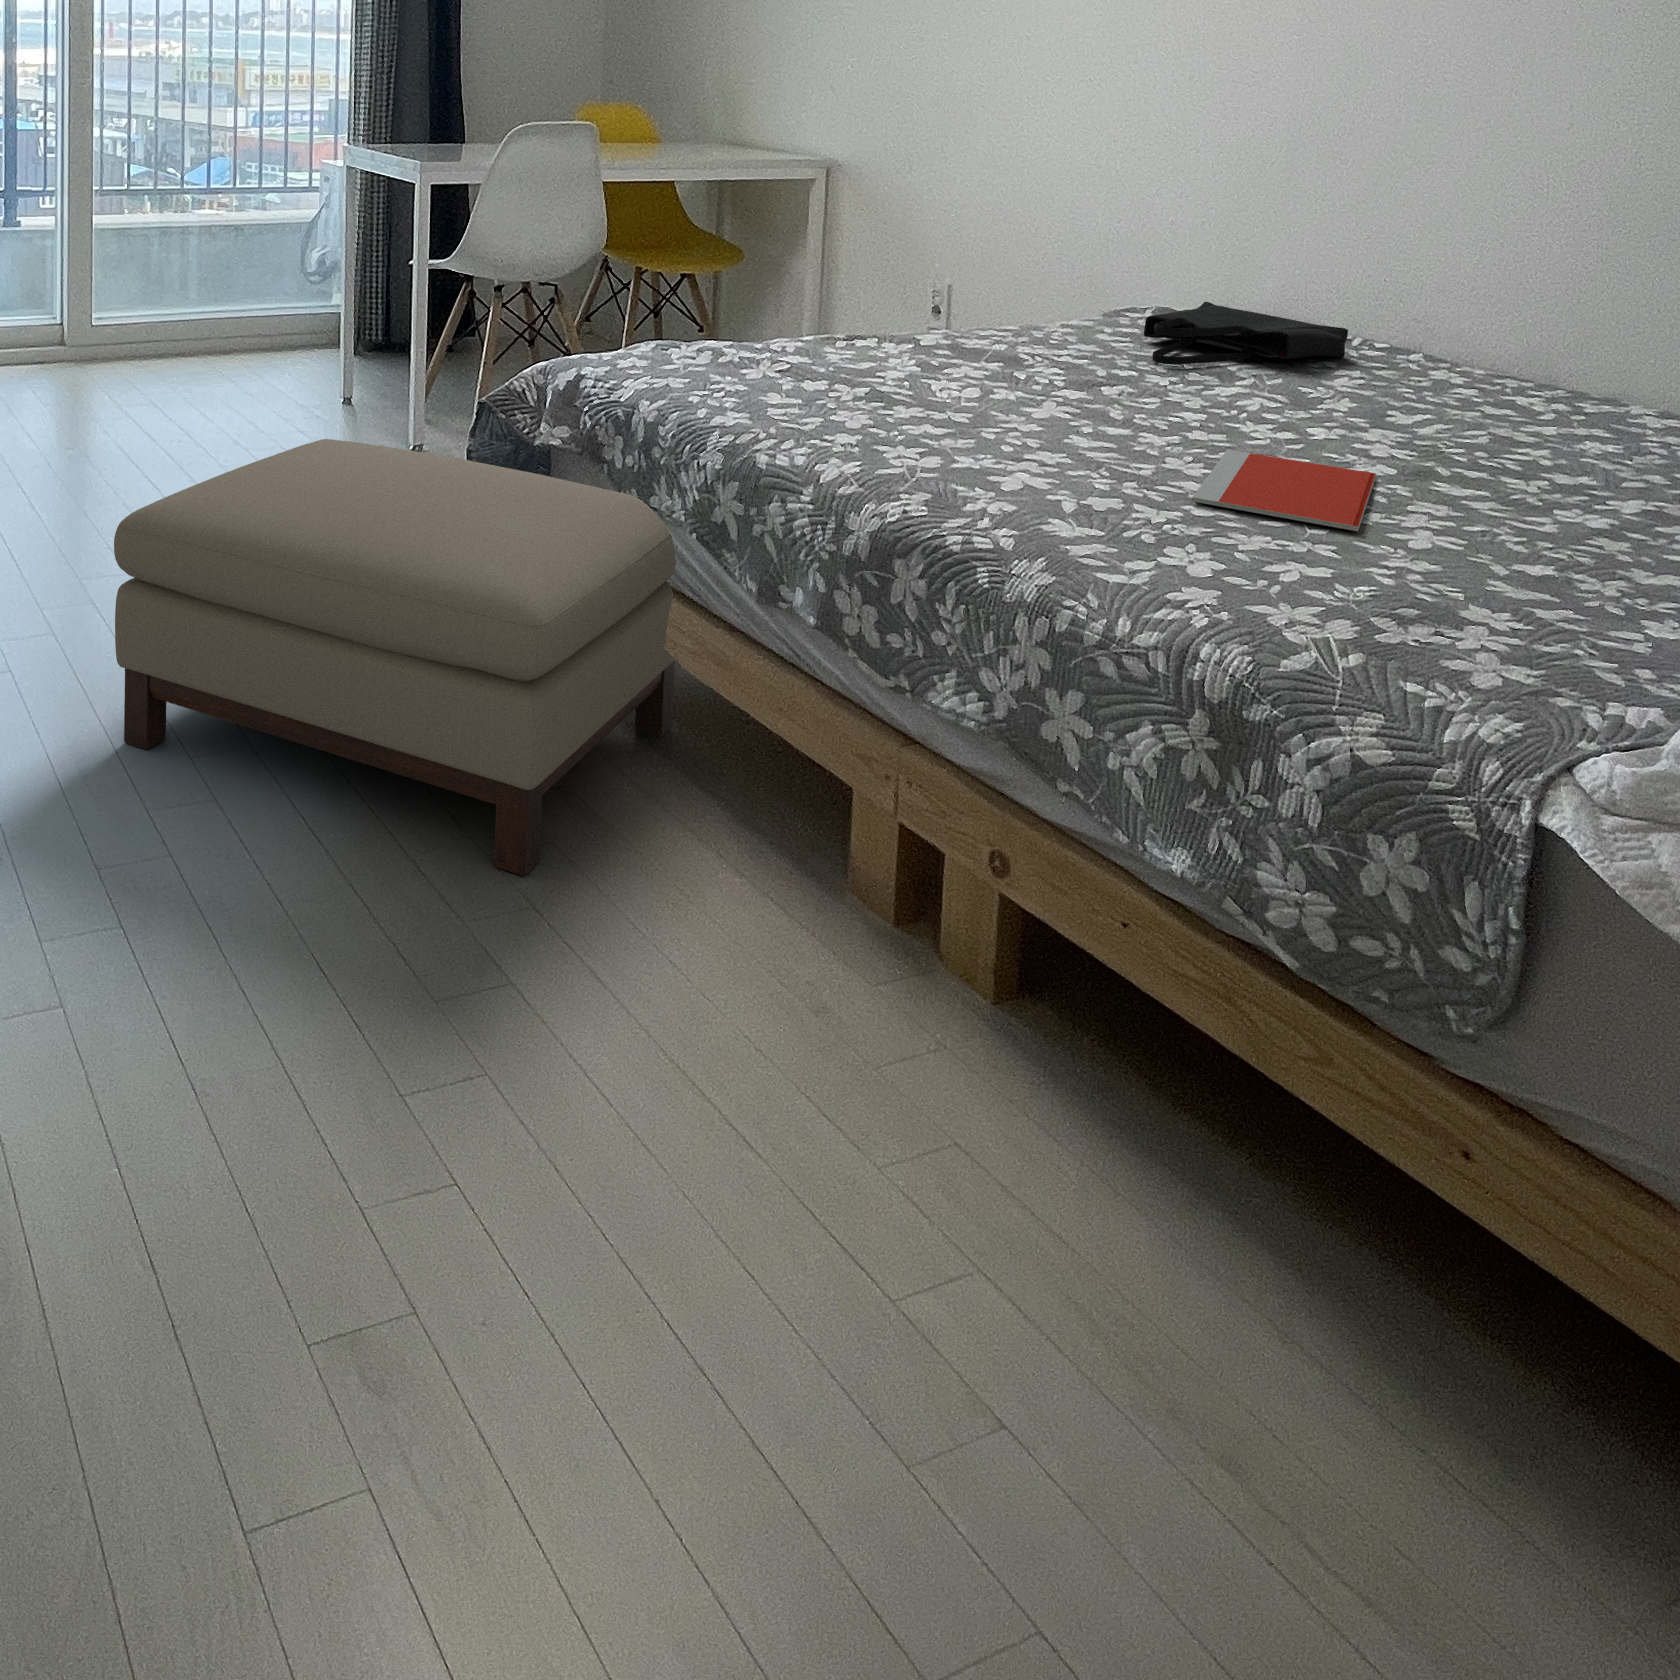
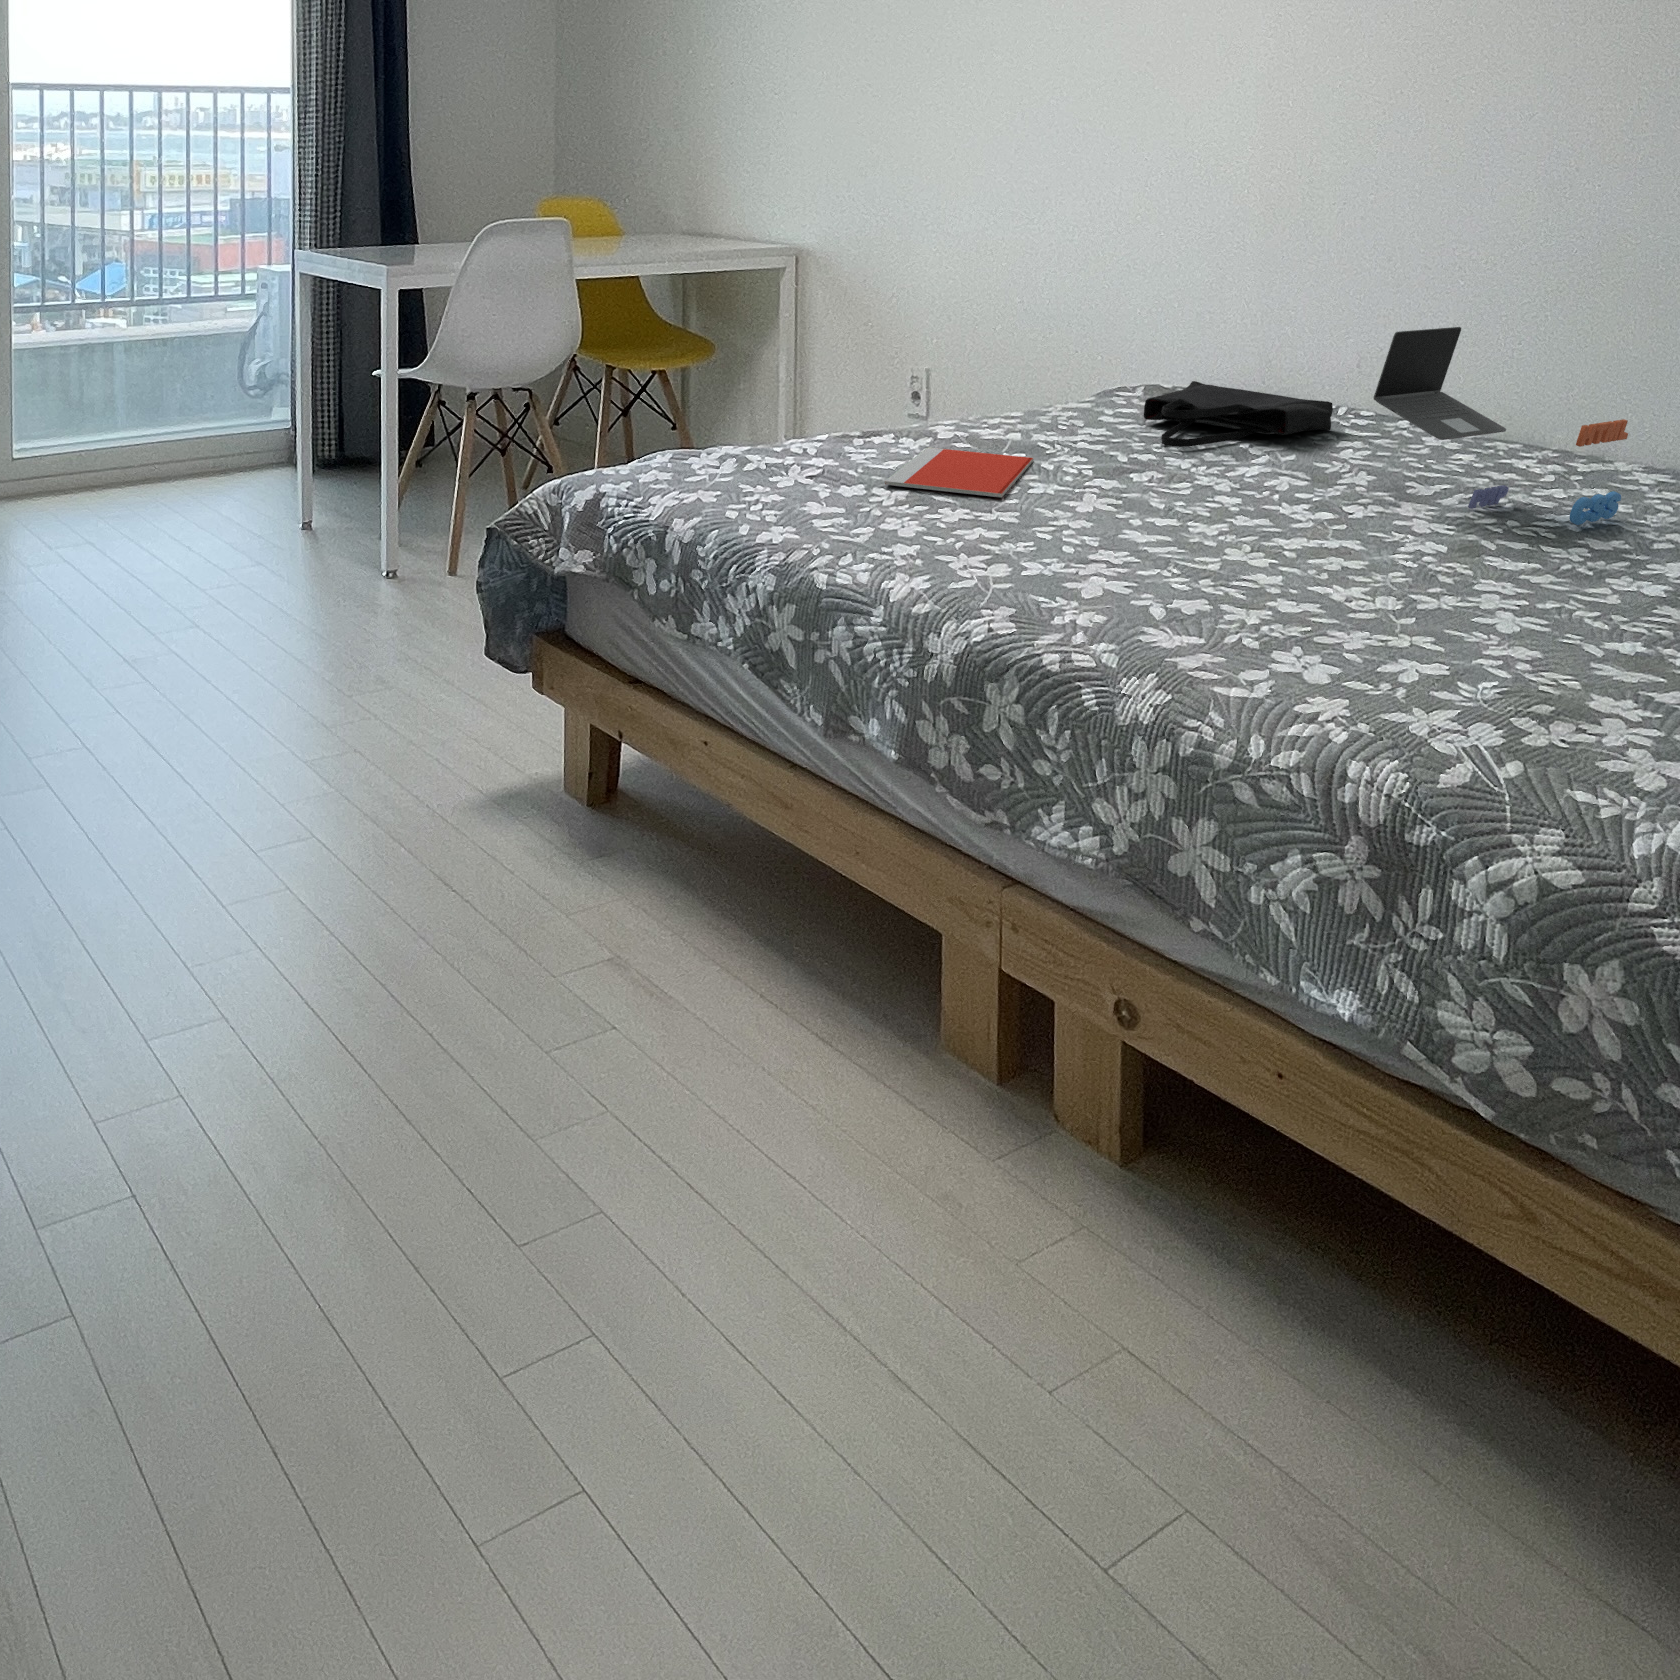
laptop: none [1361,255,1634,460] -> present [1373,327,1628,525]
ottoman: present [114,439,676,876] -> none [94,579,737,1076]
notebook: present [1192,449,1376,531] -> present [885,447,1033,497]

